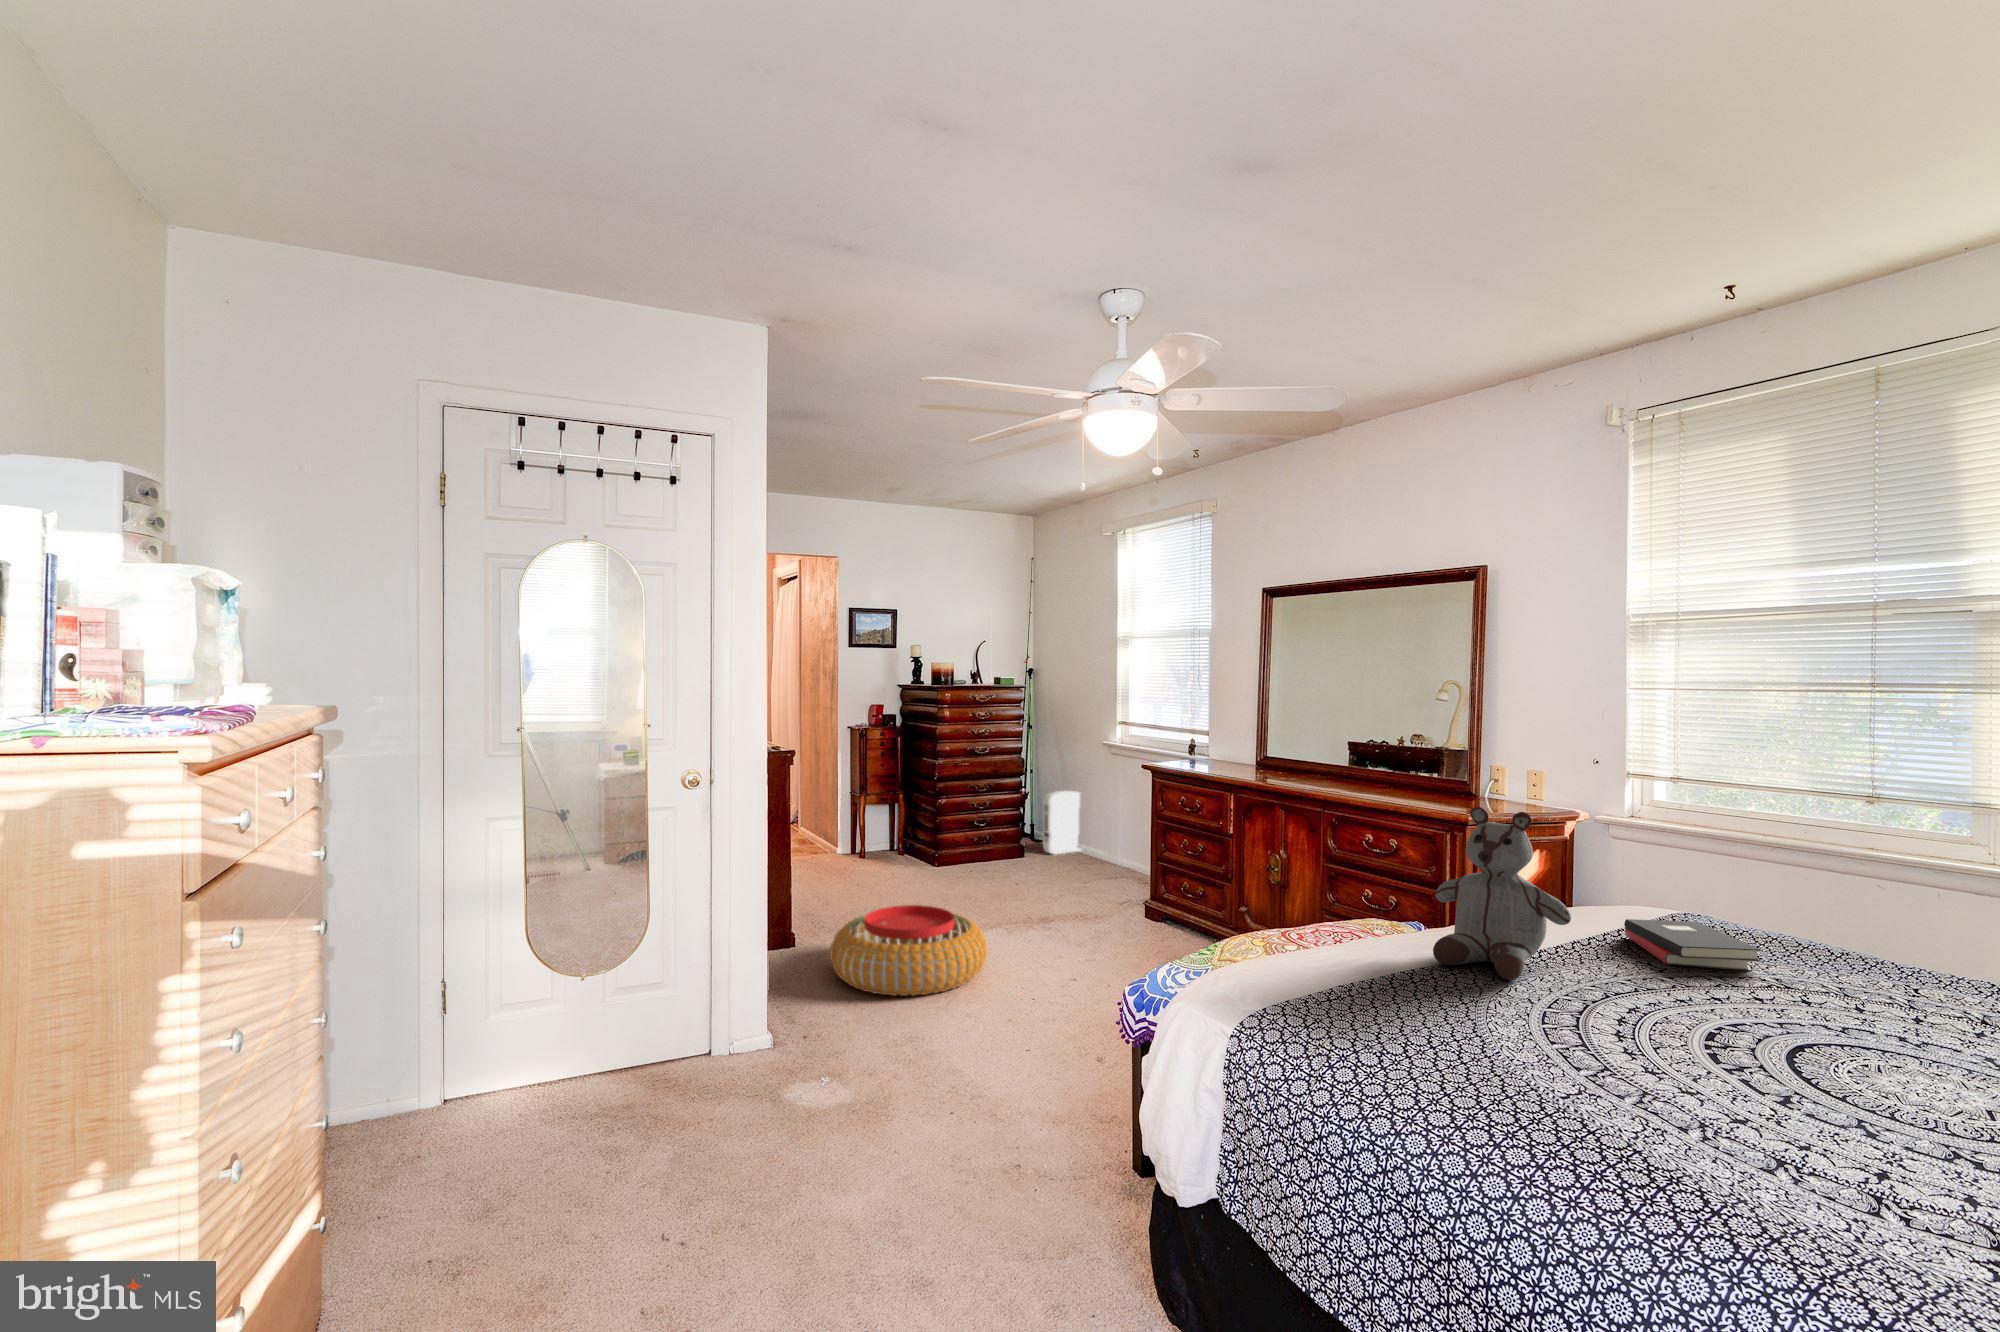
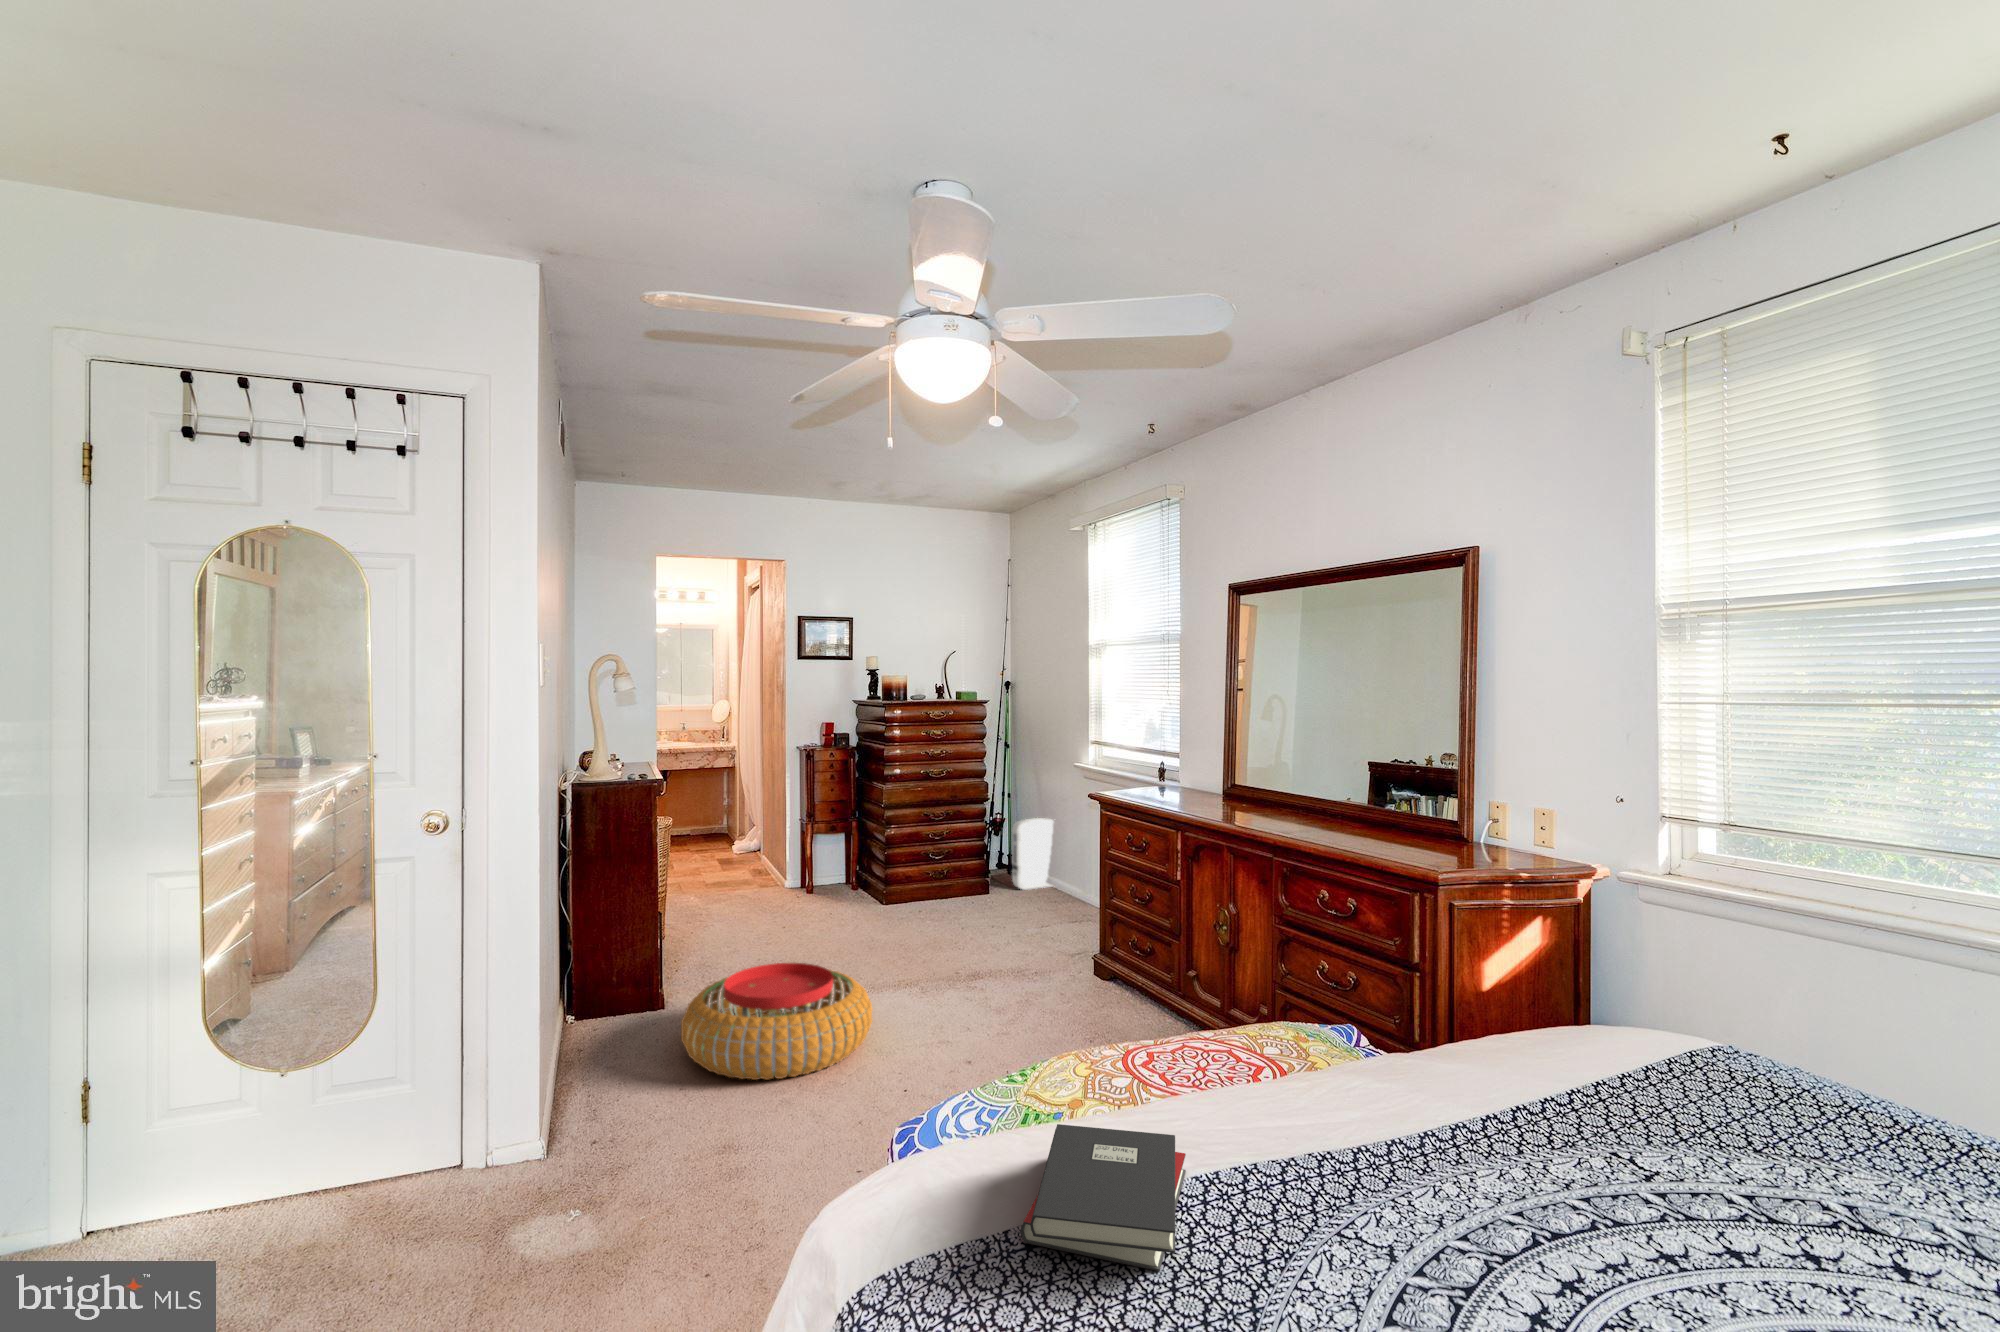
stuffed bear: present [1433,807,1571,980] -> none [1280,894,1496,1190]
hardback book: present [1624,919,1761,971] -> present [1021,1124,1186,1271]

